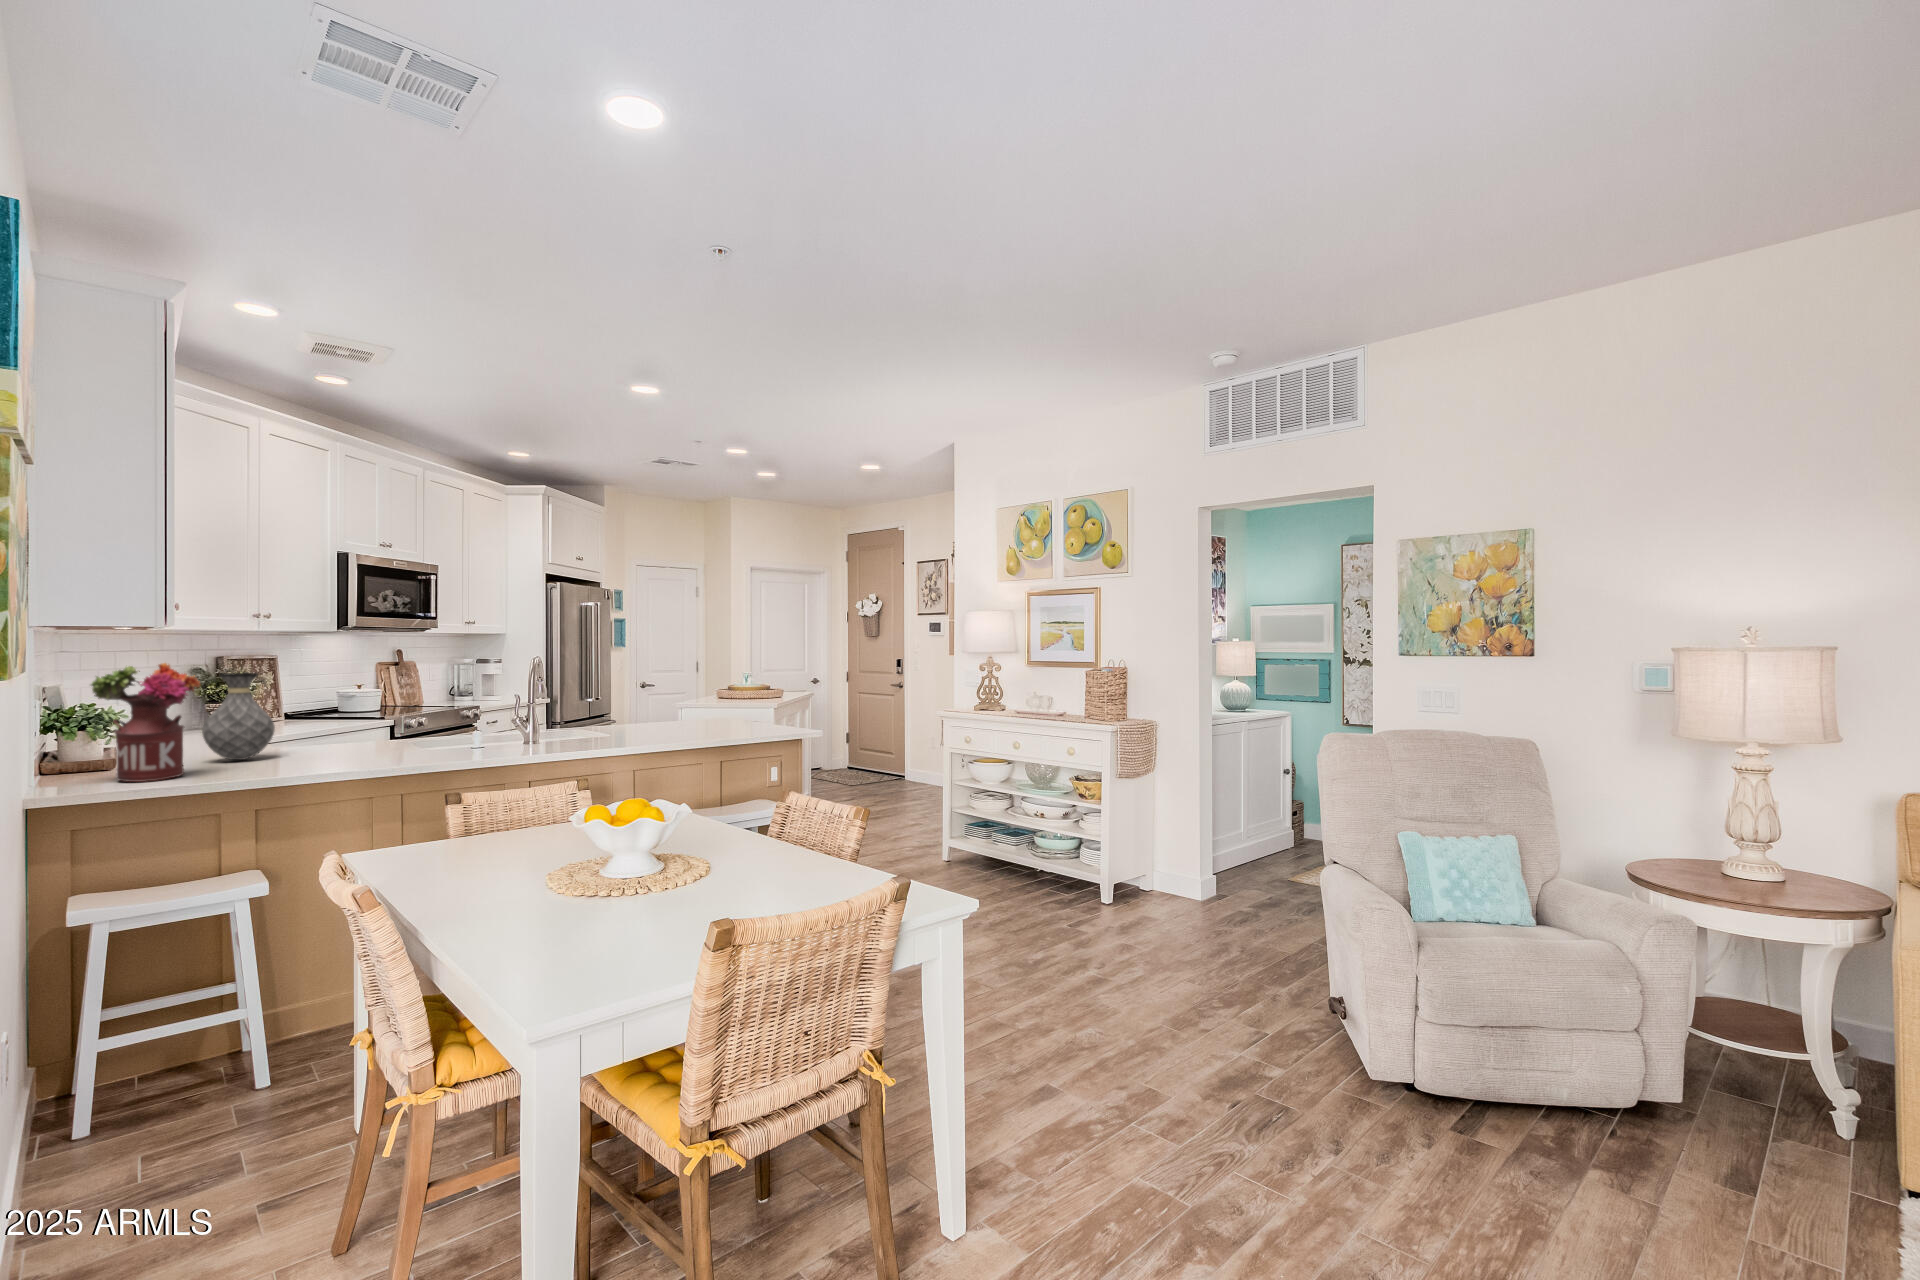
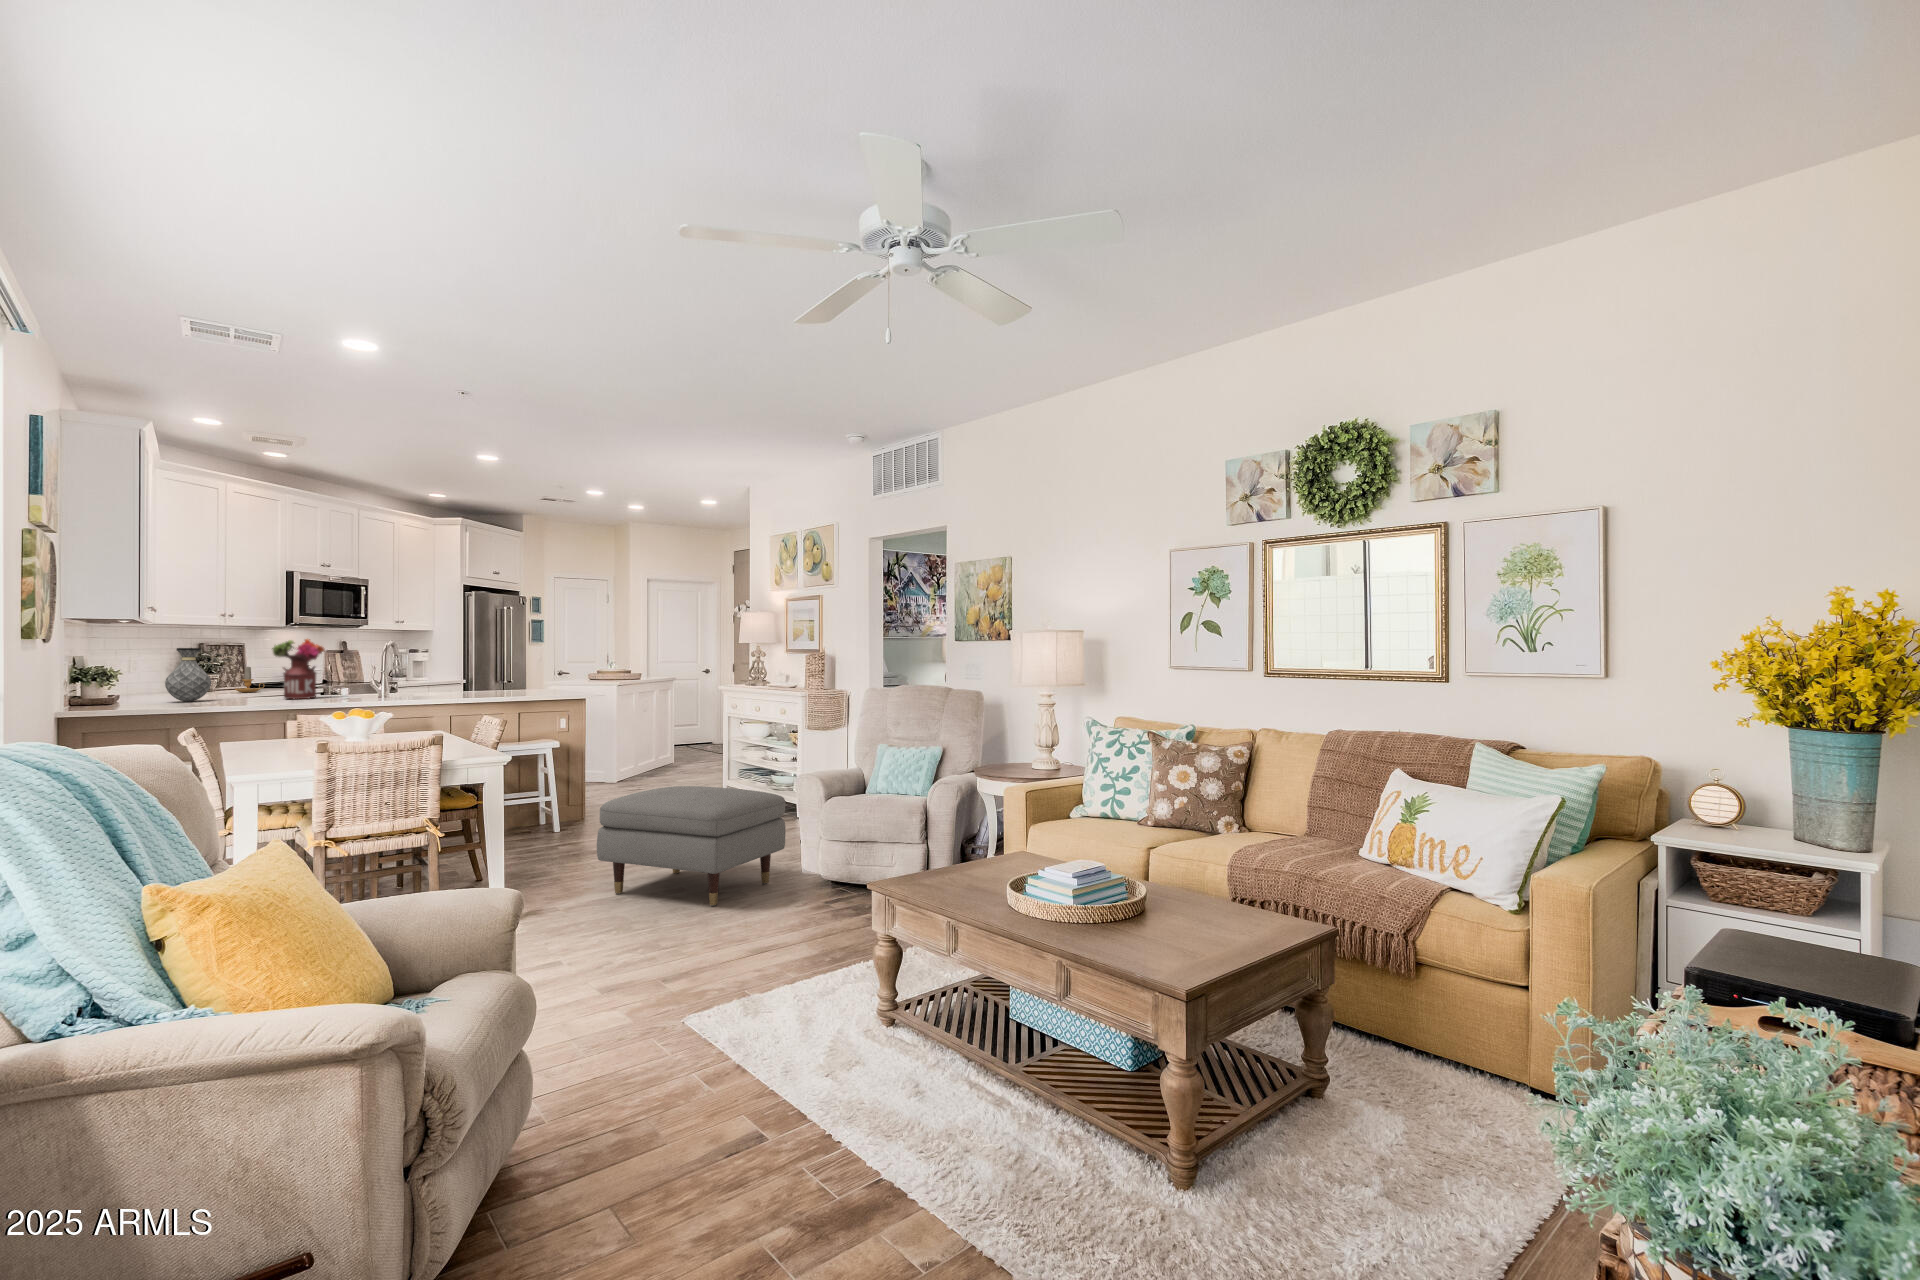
flower arrangement: present [91,663,200,782] -> present [272,639,325,699]
candle: none [278,692,320,733] -> present [235,667,261,693]
ottoman: none [1015,898,1295,1137] -> present [597,786,786,906]

